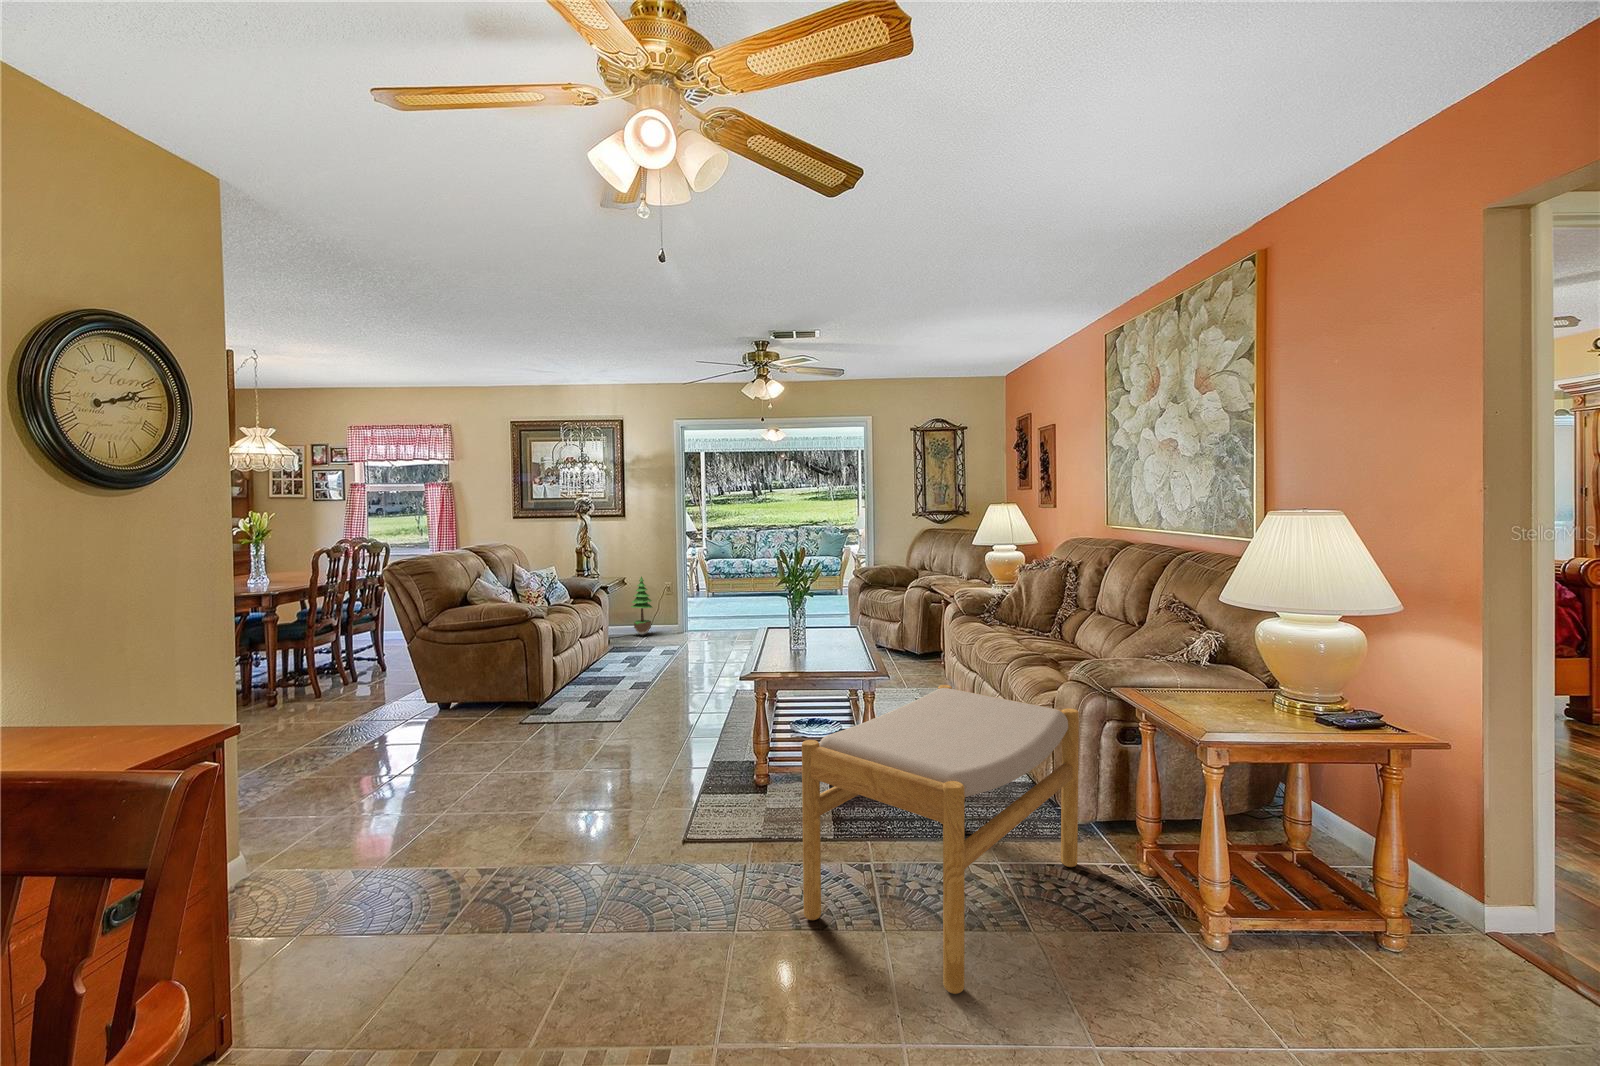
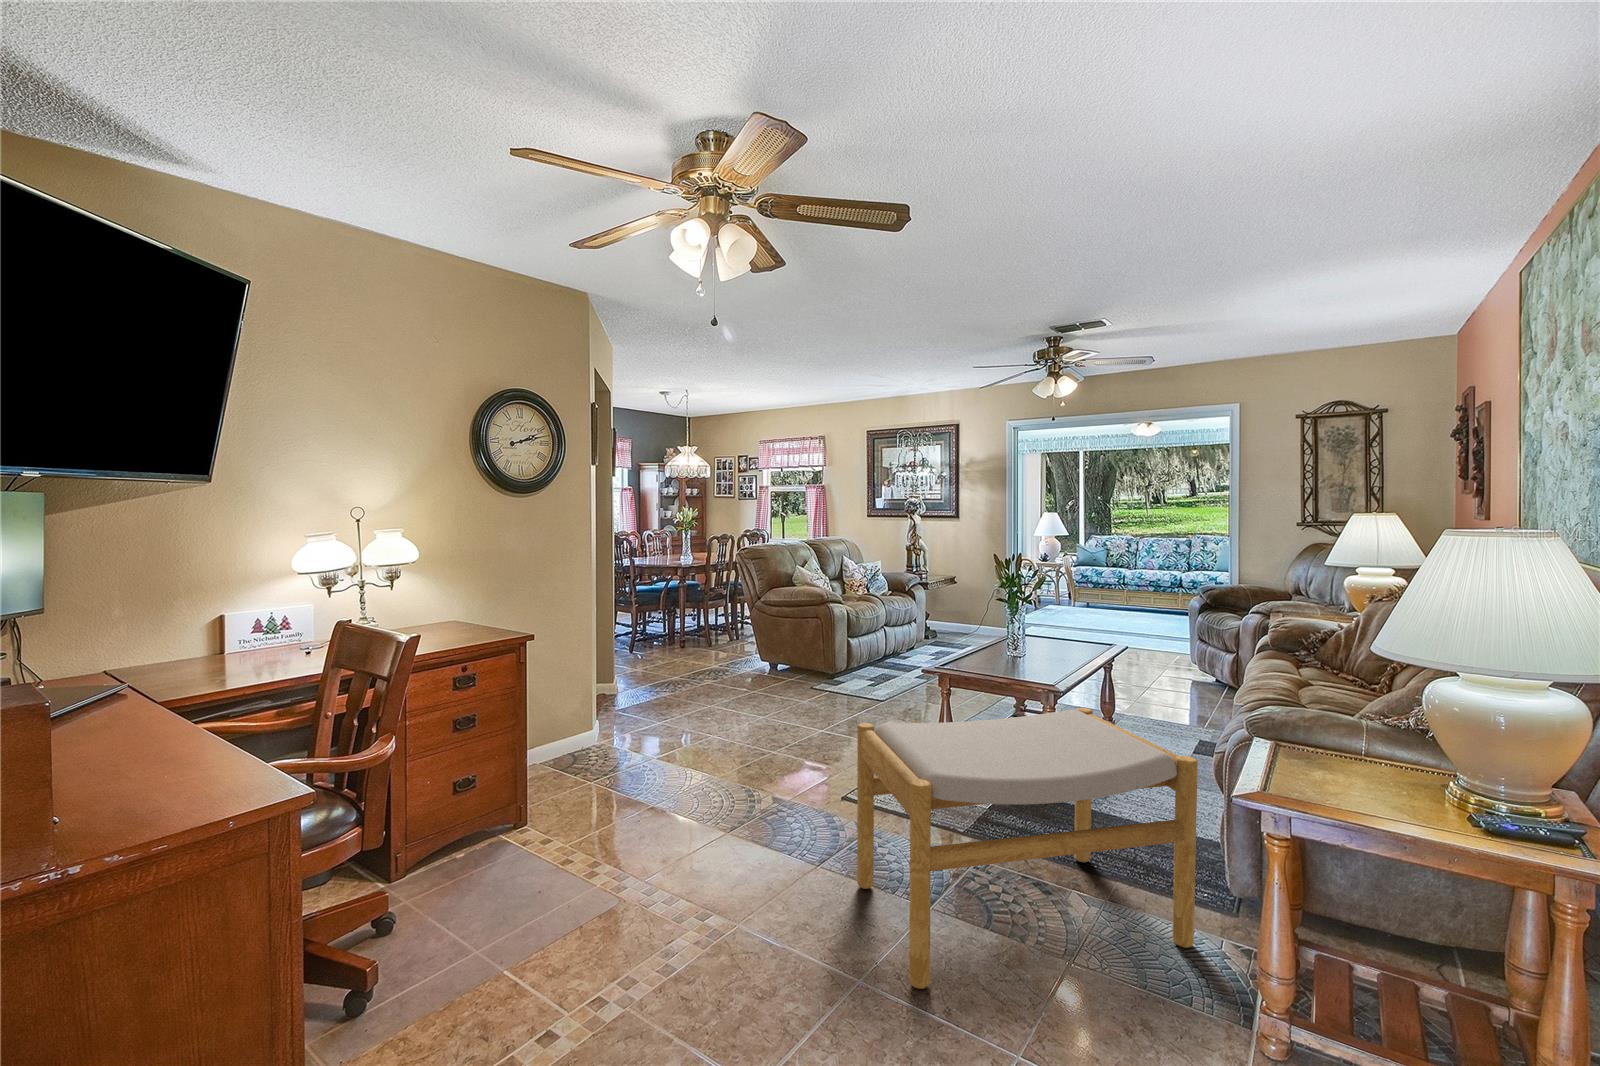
potted tree: present [631,576,652,636] -> none [960,576,982,634]

